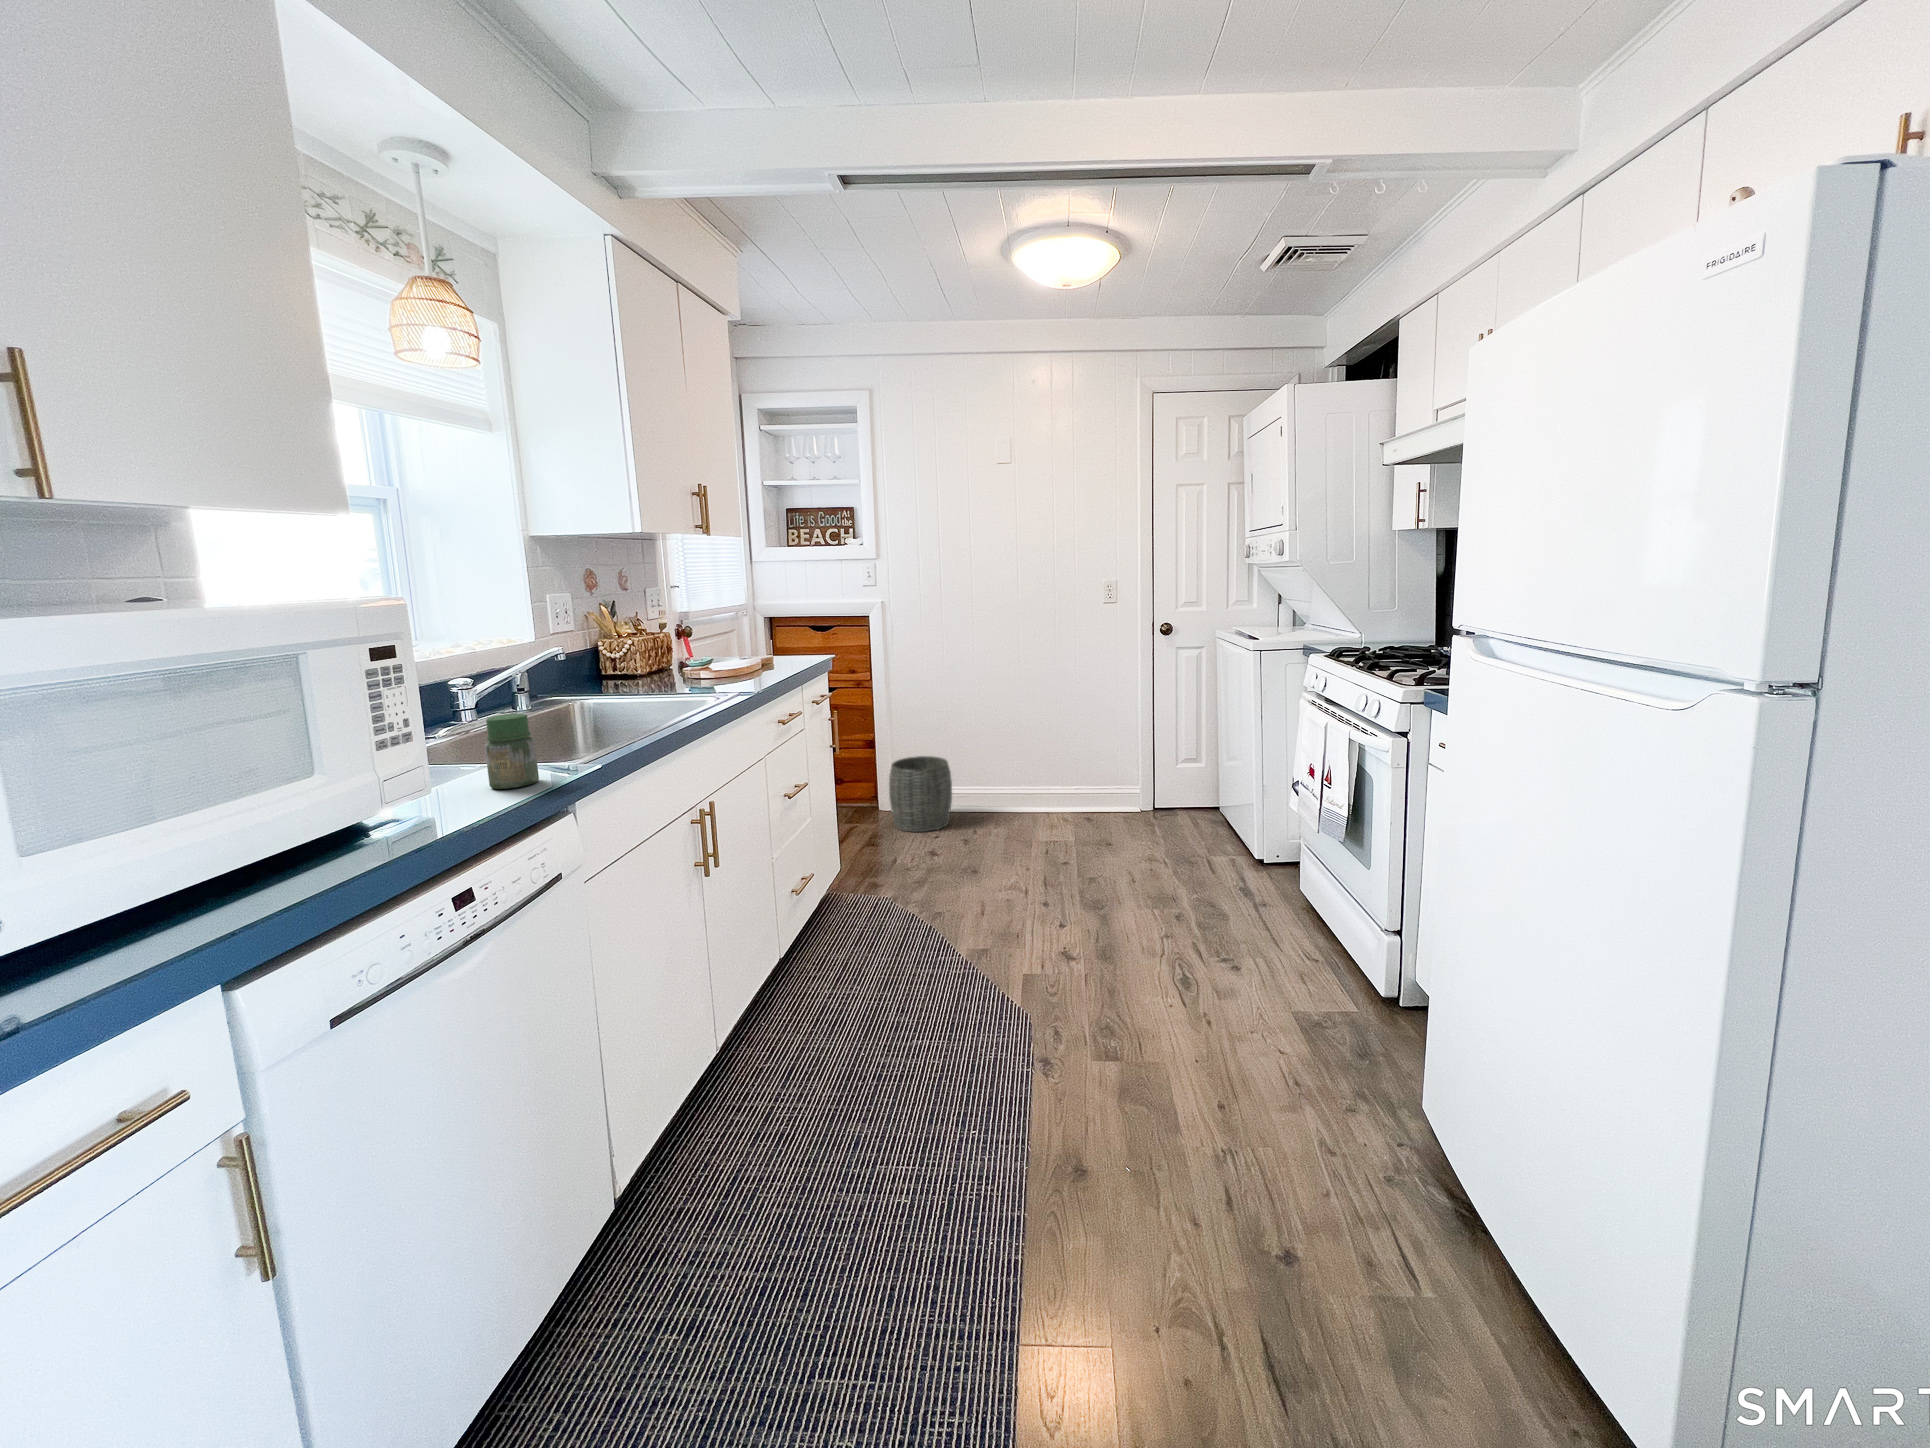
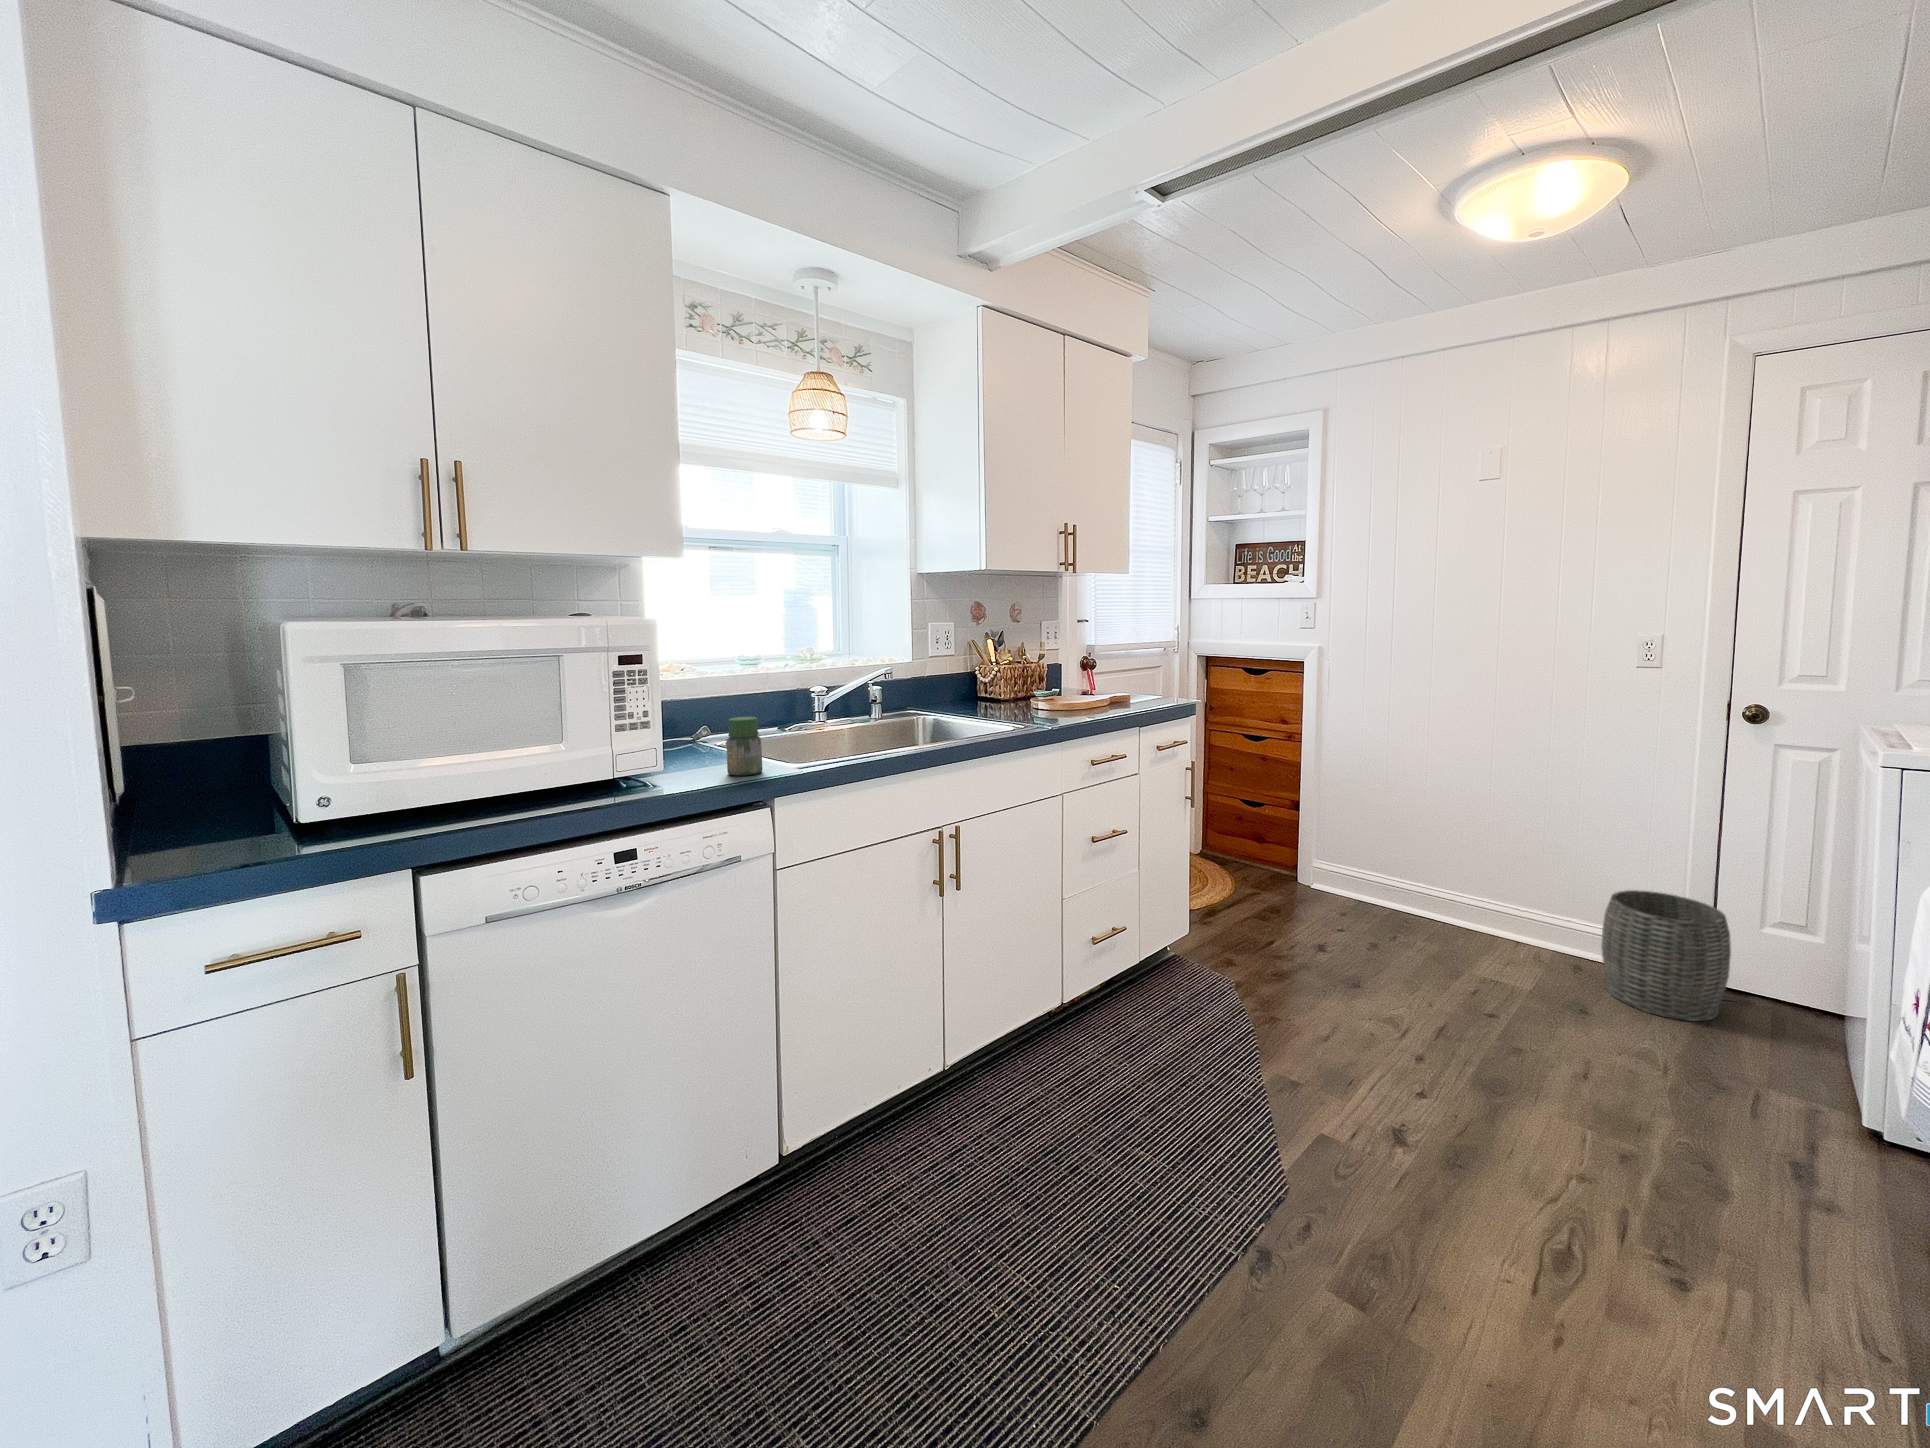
woven basket: present [889,756,952,832] -> present [1601,890,1731,1021]

